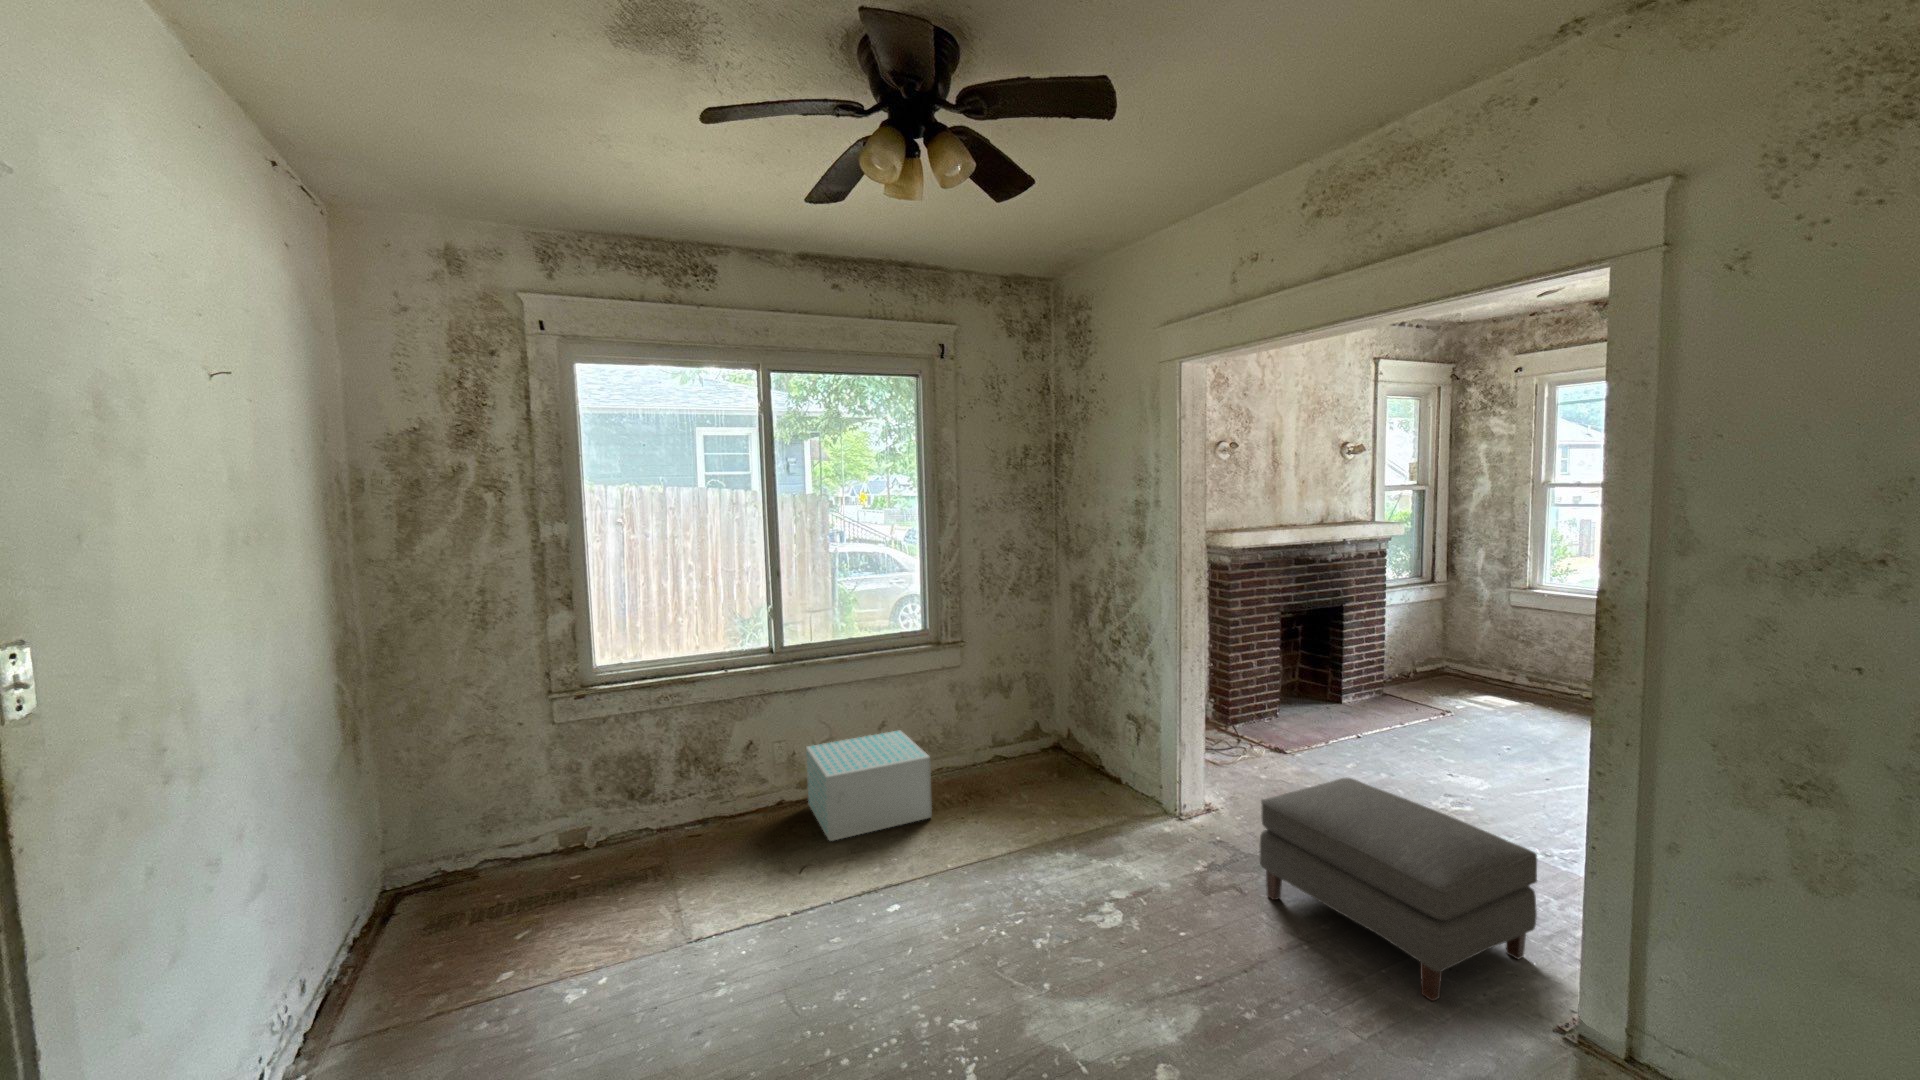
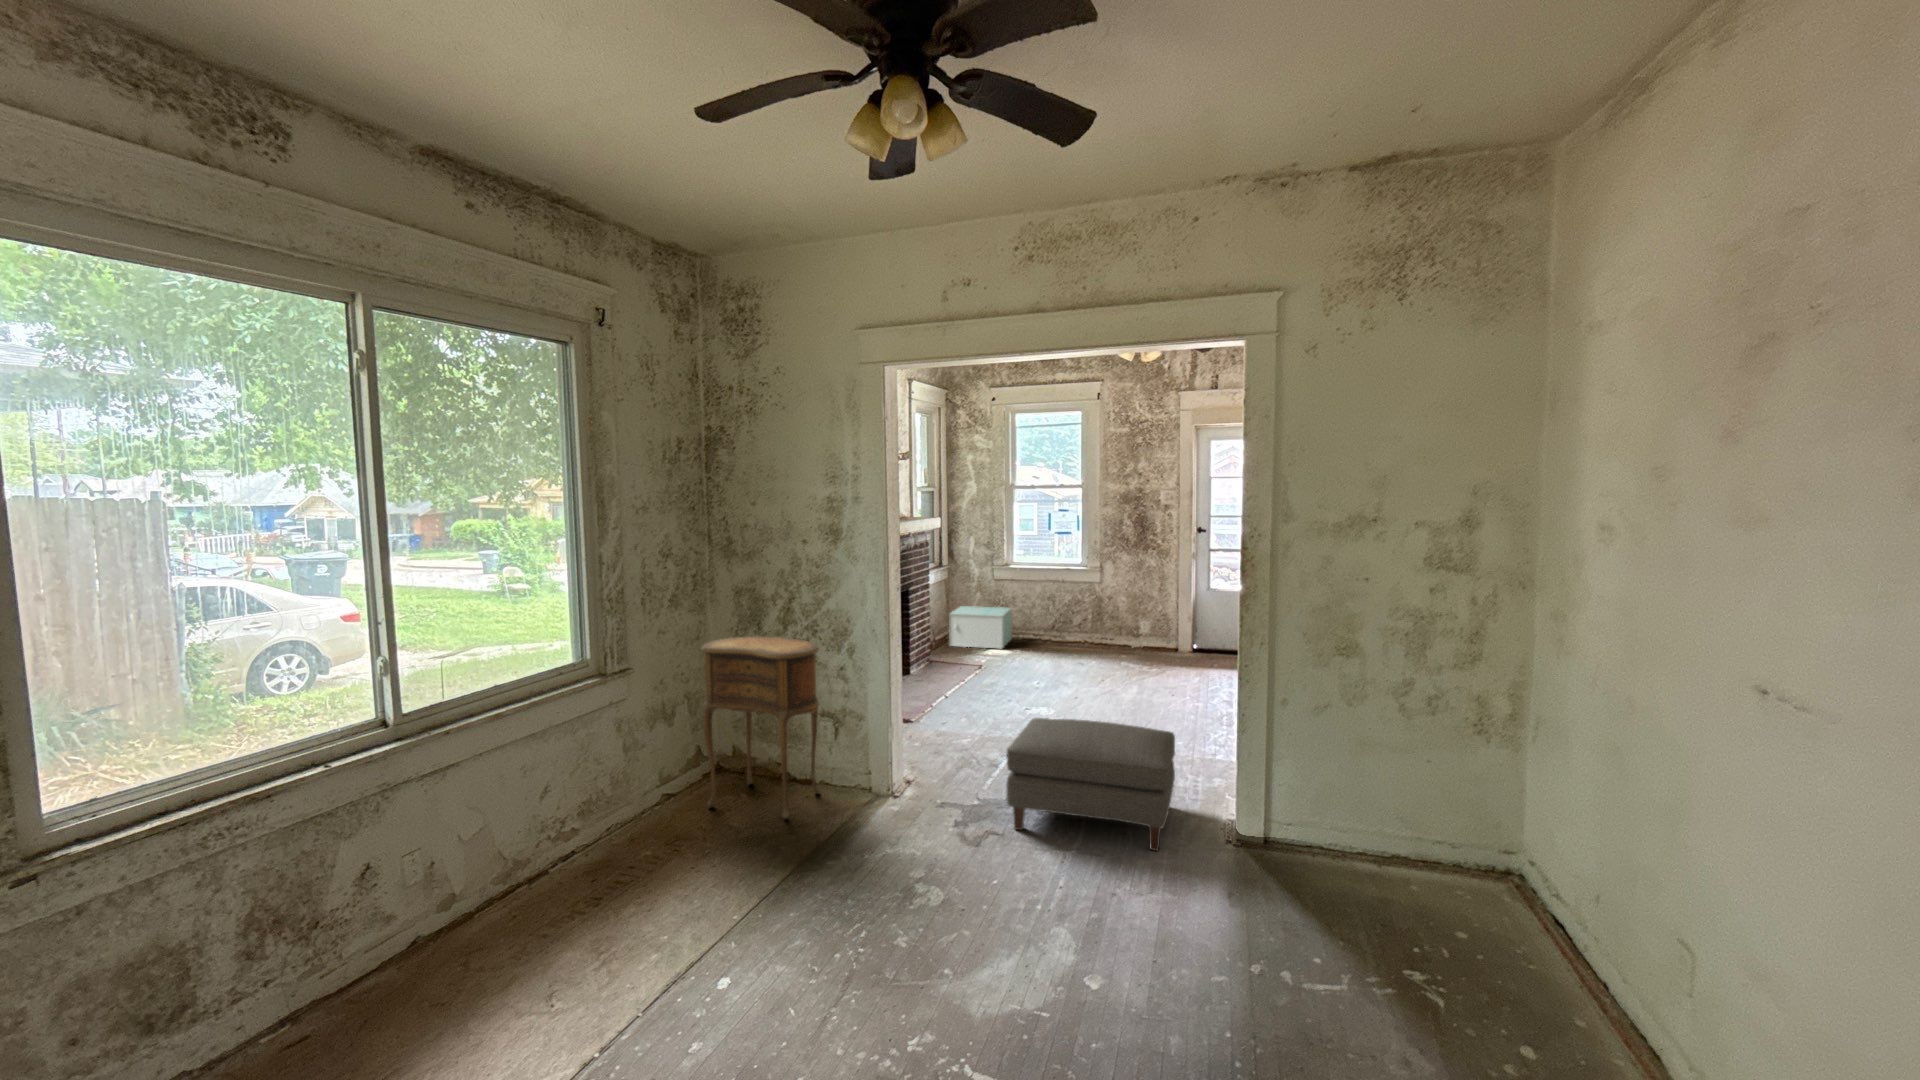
side table: none [1019,628,1118,803] -> present [701,636,819,819]
storage box: present [806,730,932,841] -> present [949,606,1012,648]

